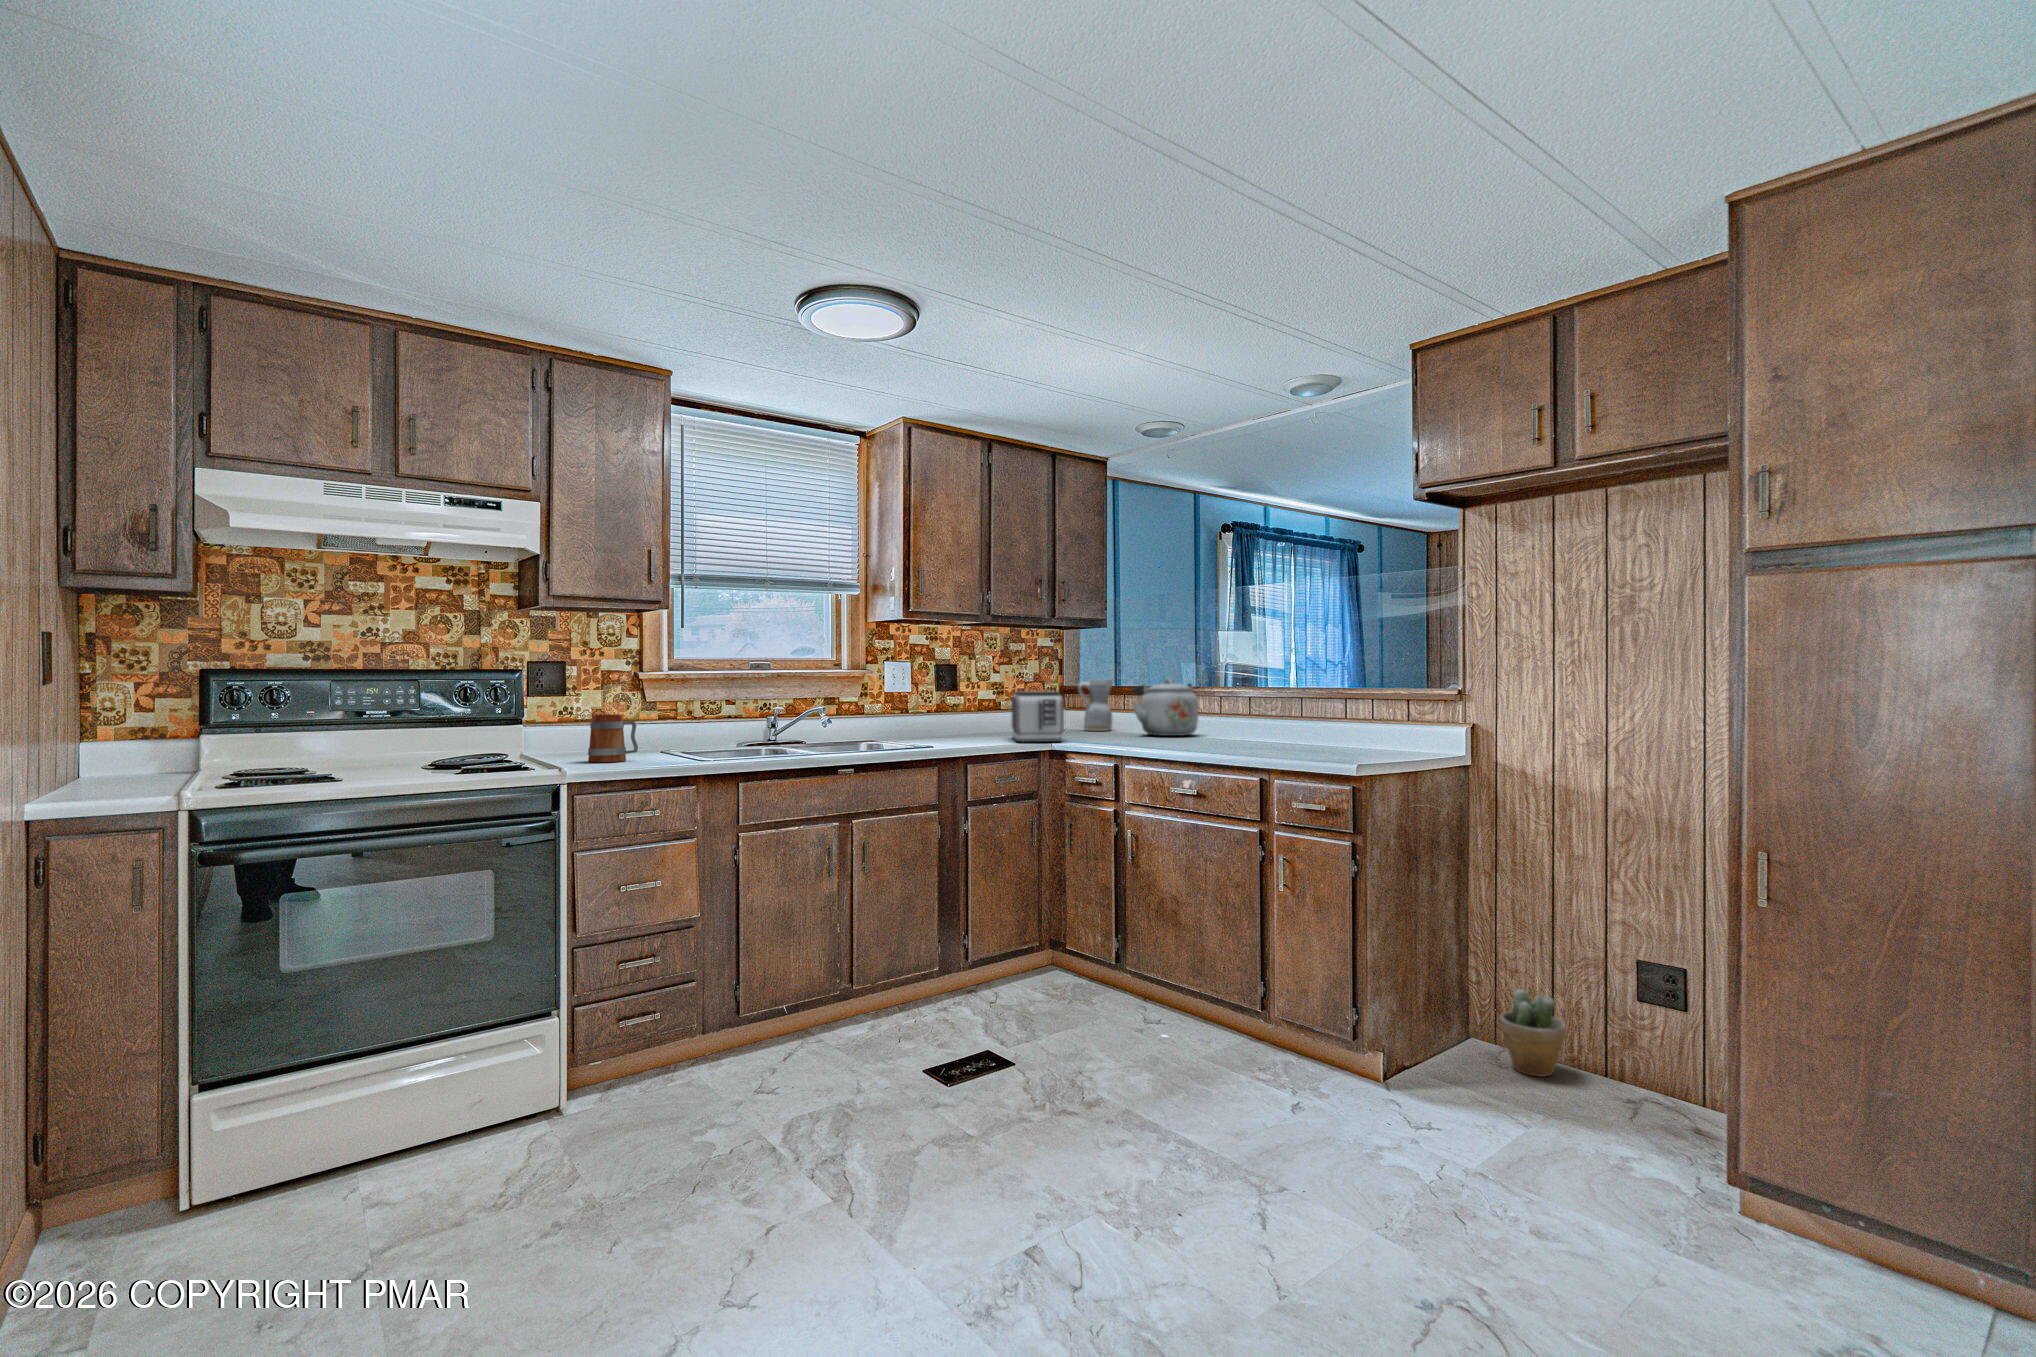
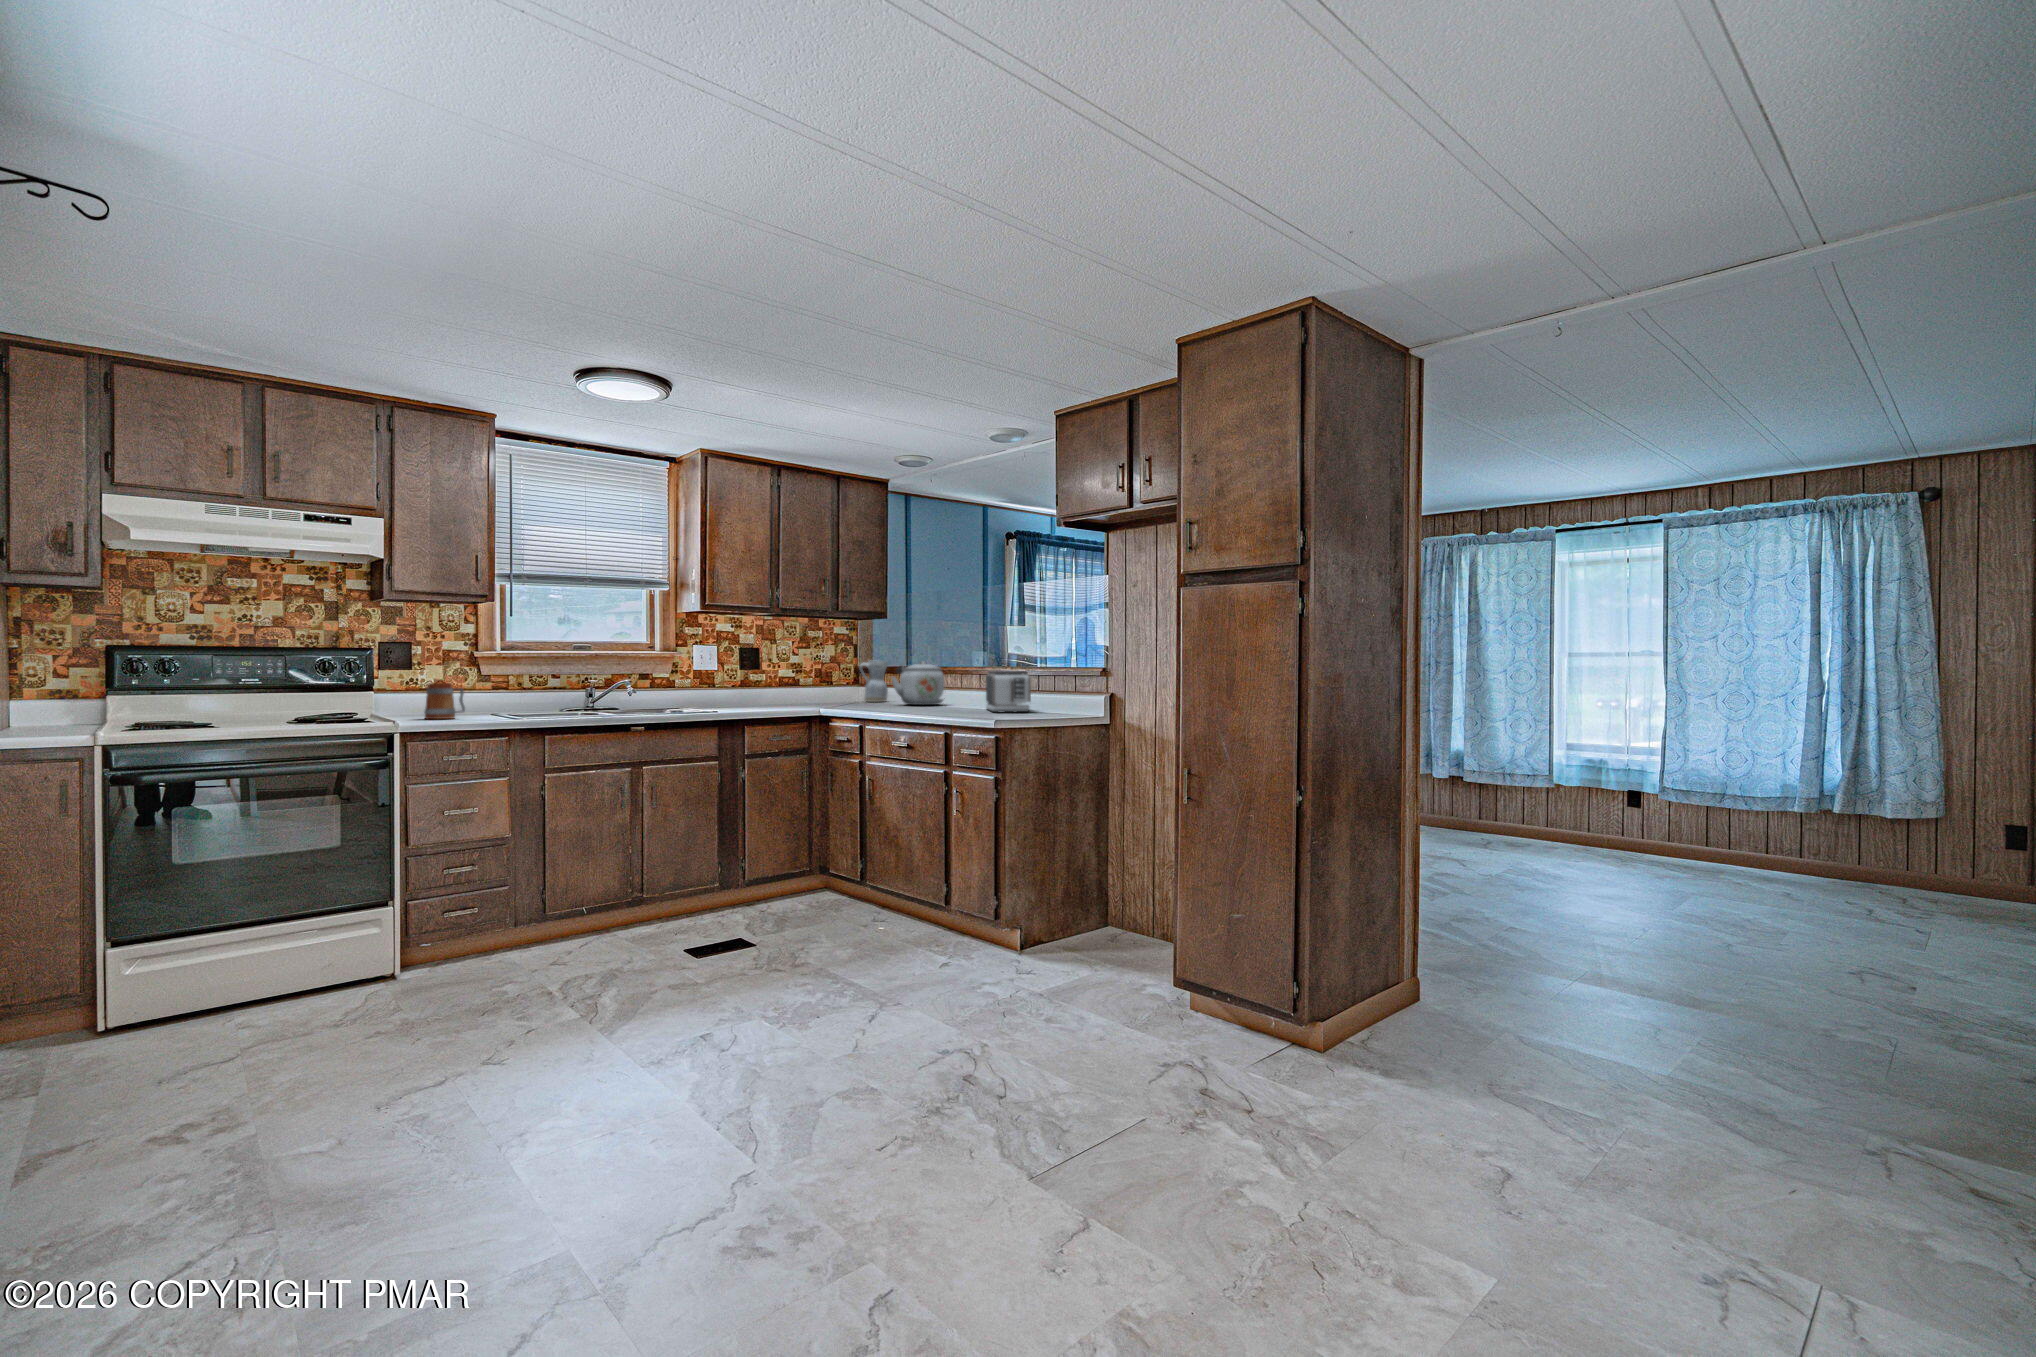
toaster: present [1011,691,1064,742] -> present [986,671,1031,712]
potted plant: present [1500,989,1566,1077] -> none [1108,884,1150,944]

